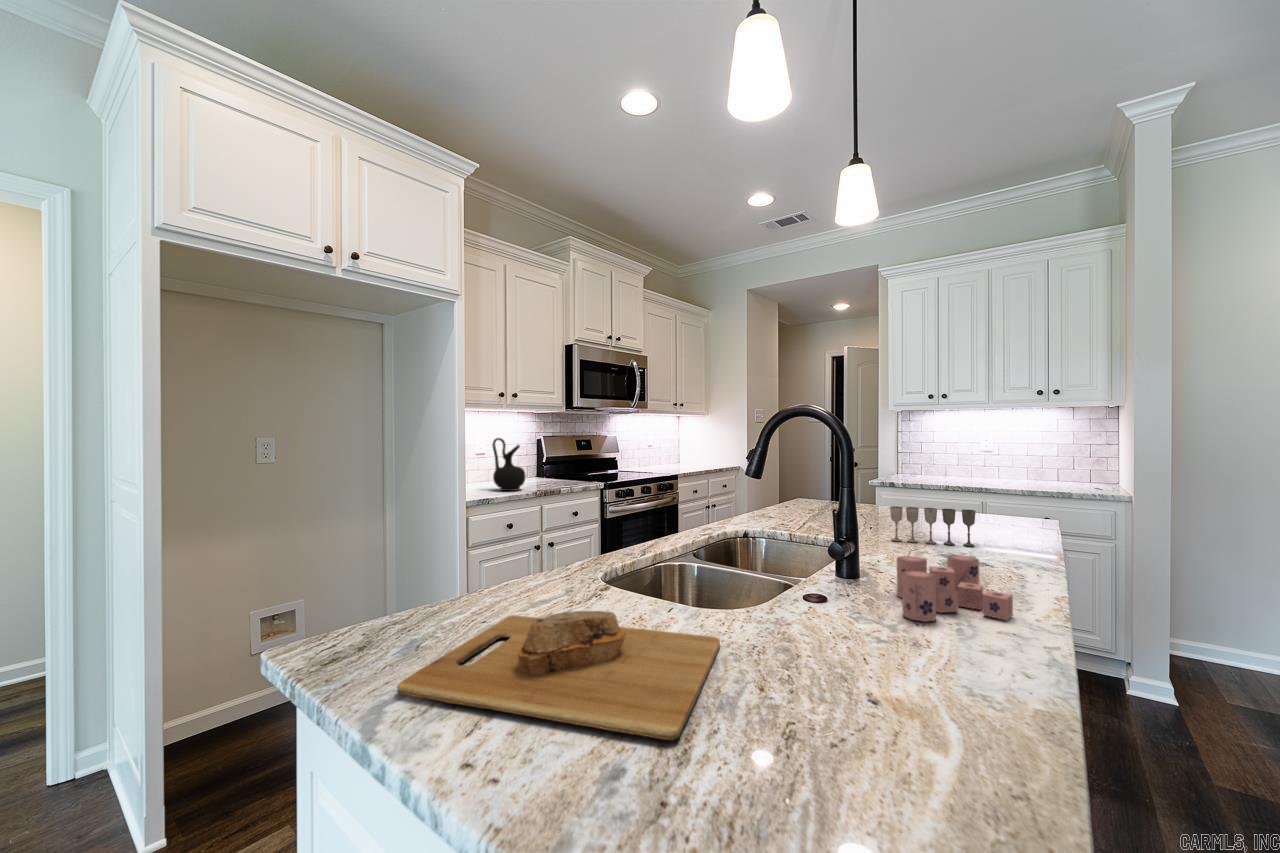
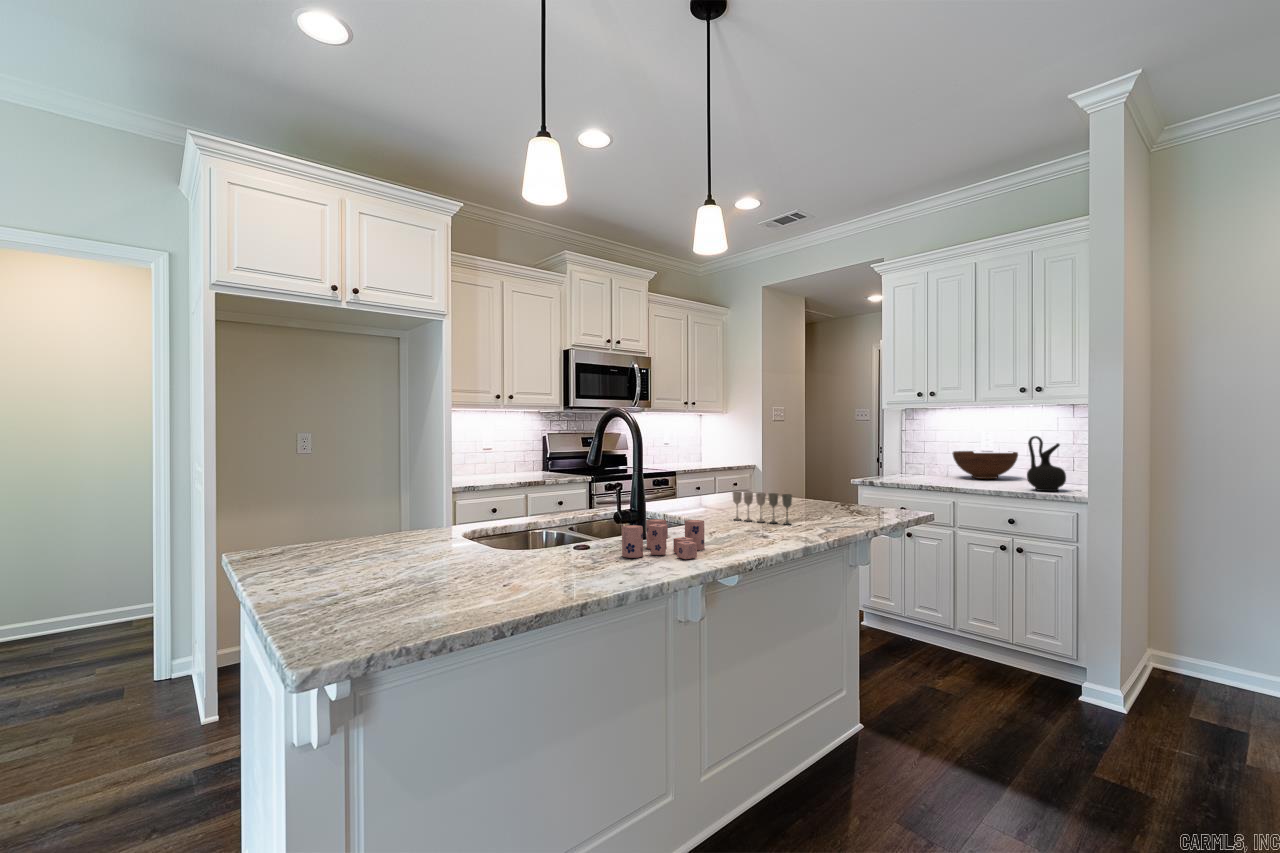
ceramic jug: present [493,438,525,491] -> present [1027,436,1066,491]
fruit bowl: none [951,451,1016,479] -> present [952,451,1018,479]
cutting board: present [397,611,720,740] -> none [279,536,479,586]

